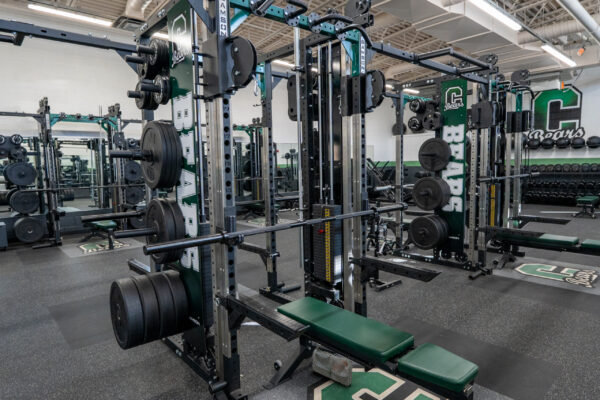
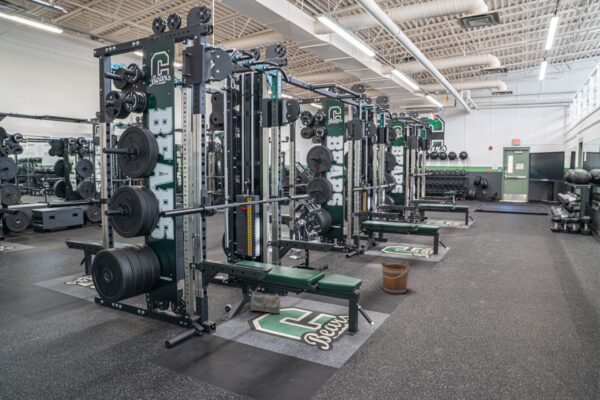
bucket: none [519,306,576,368] -> present [381,259,409,294]

